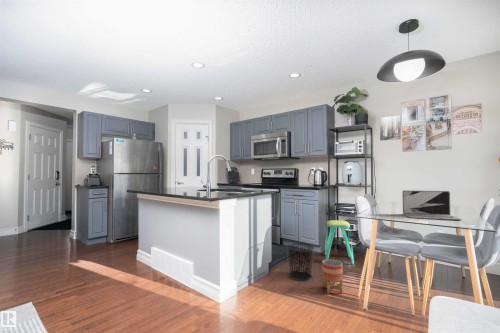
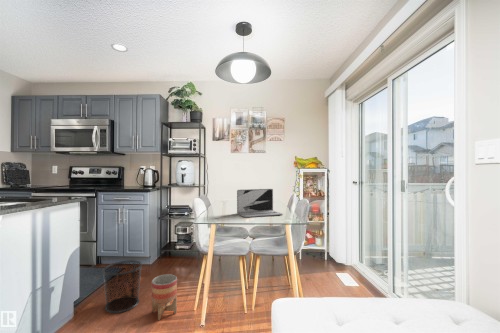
stool: present [325,220,354,264] -> none [155,224,187,275]

